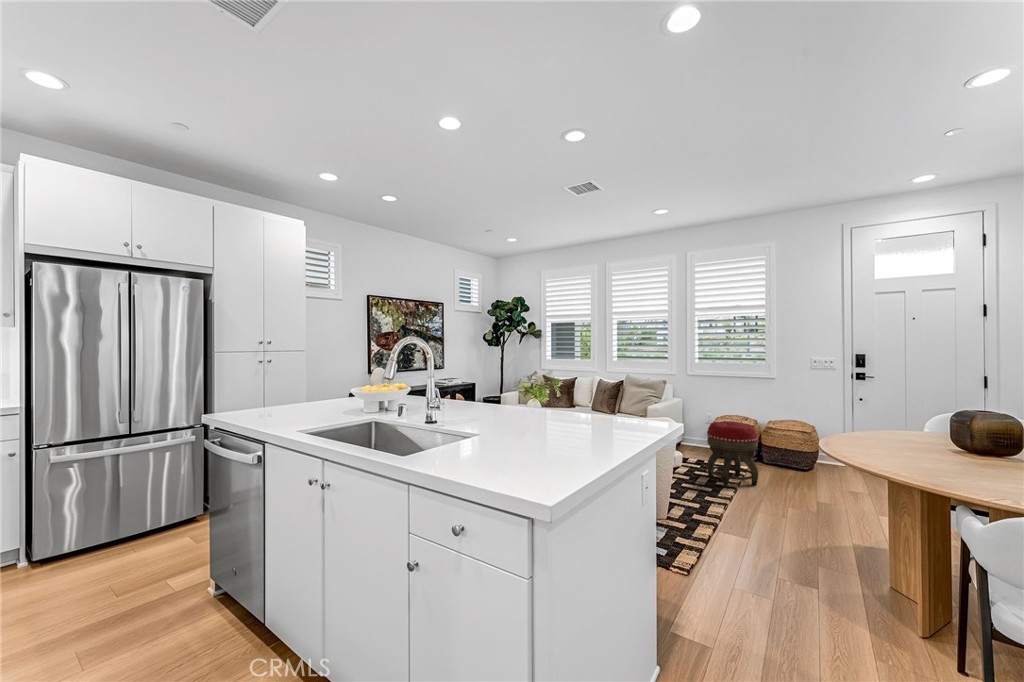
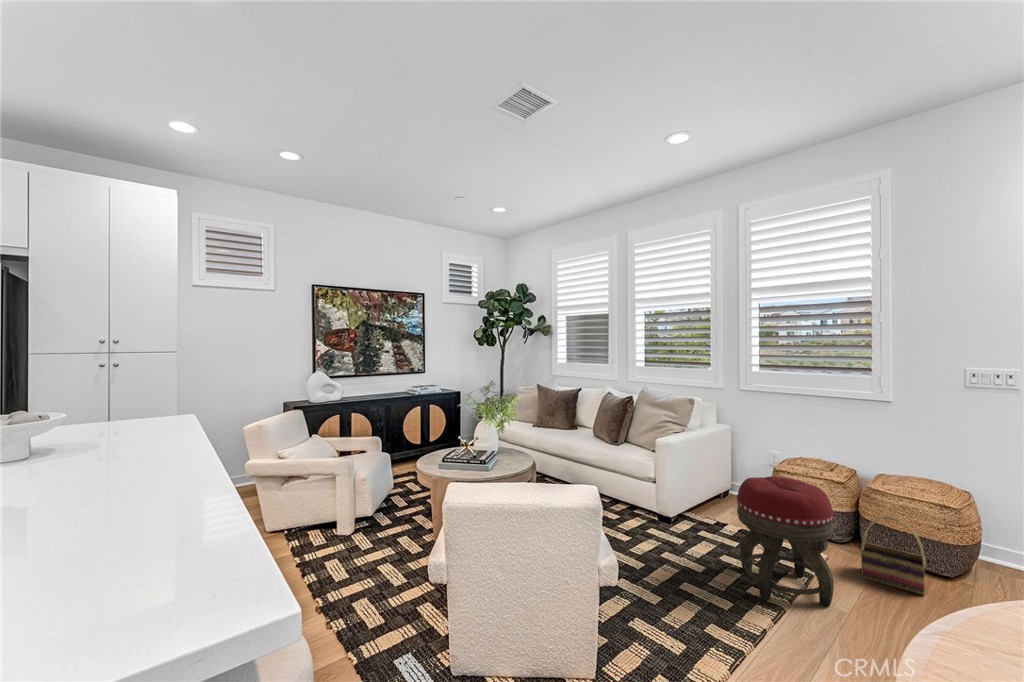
basket: none [766,439,797,478] -> present [861,516,926,595]

